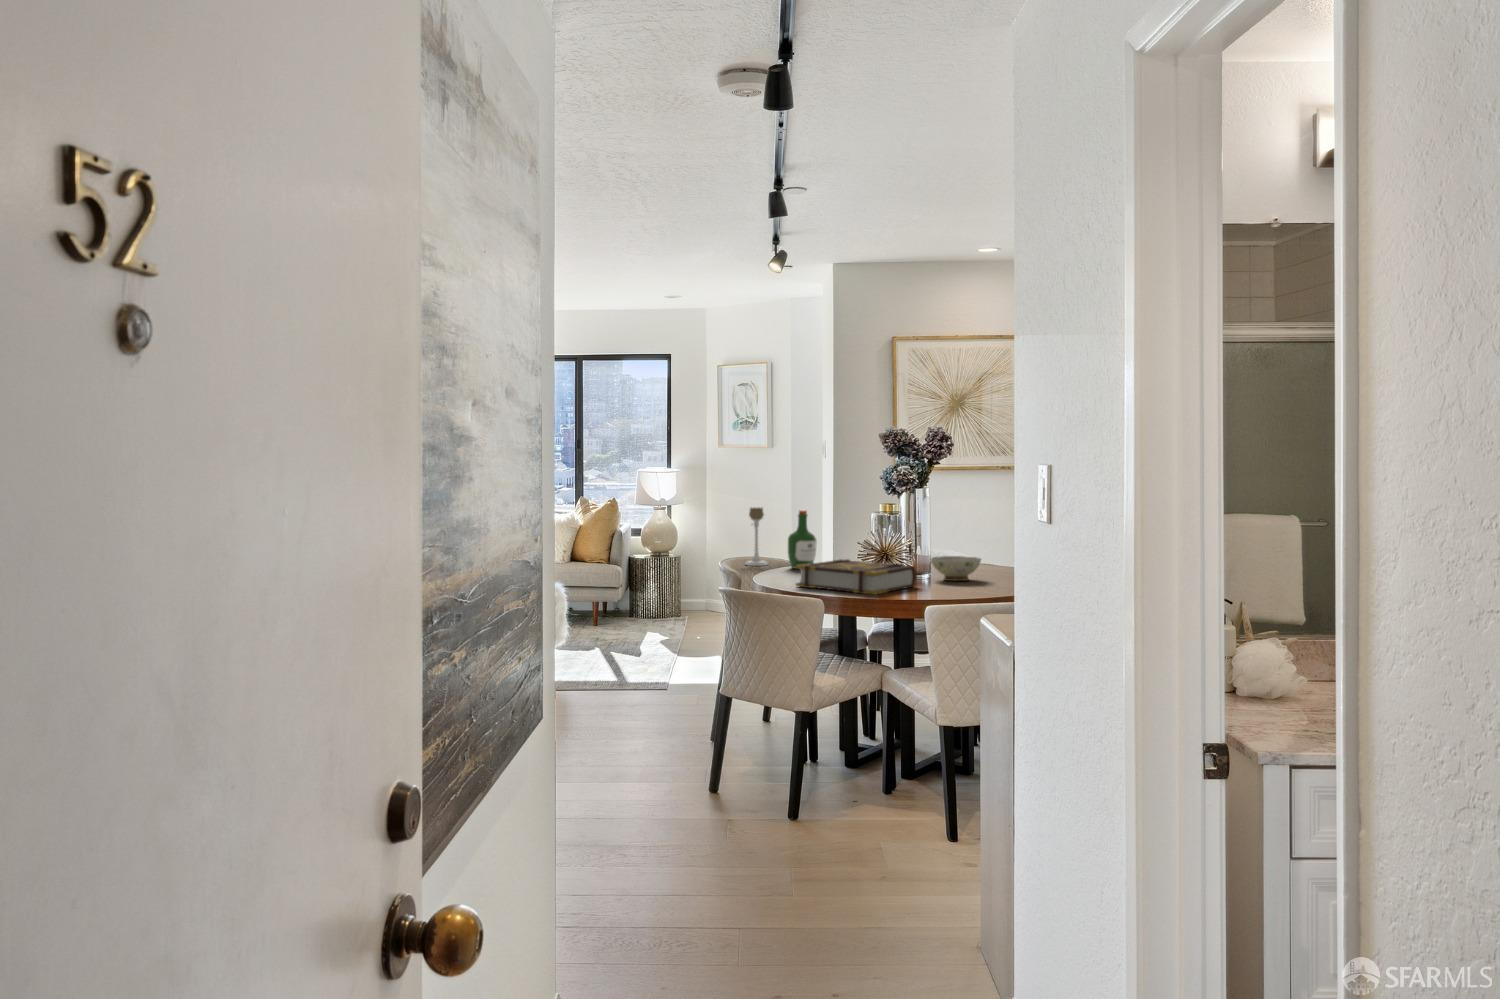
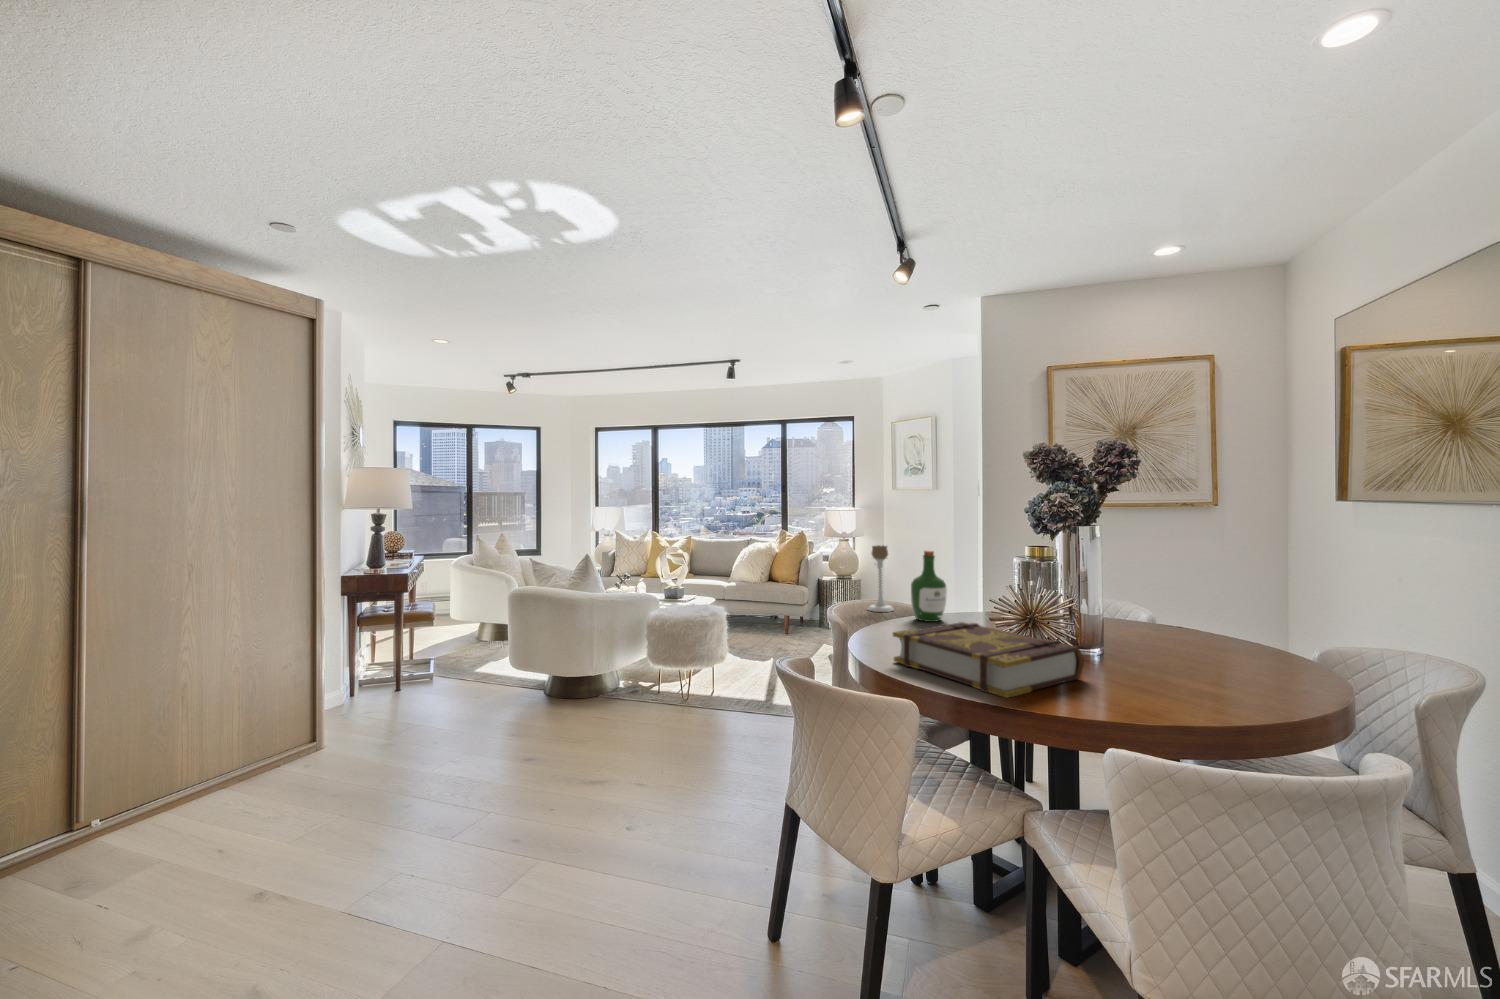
ceramic bowl: present [931,556,981,581] -> none [1106,624,1196,668]

